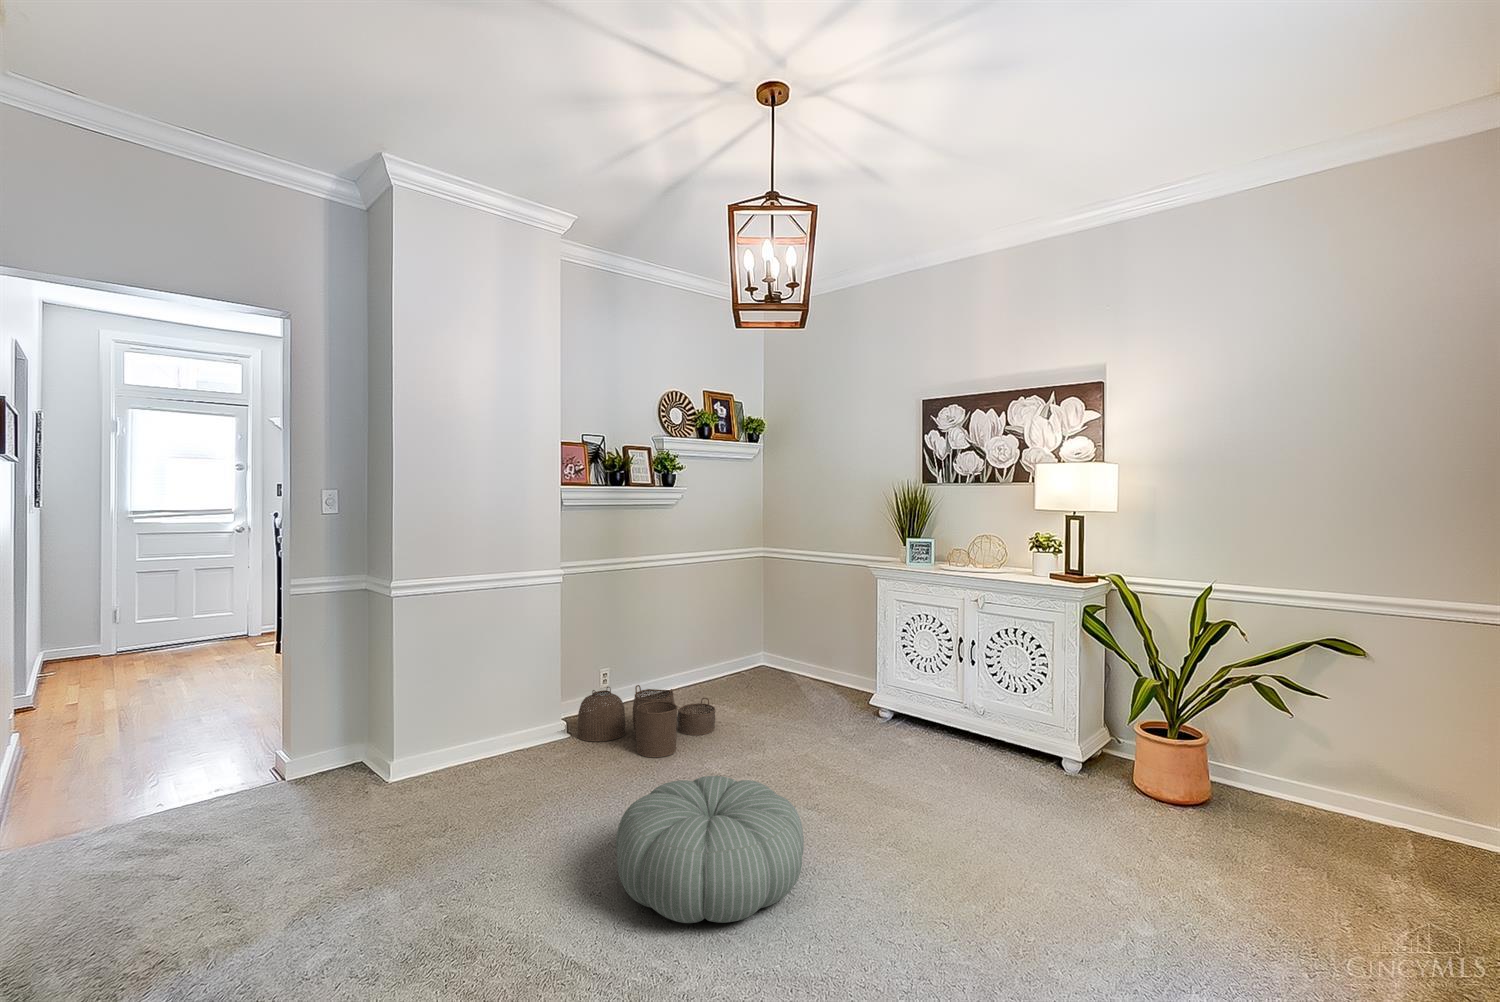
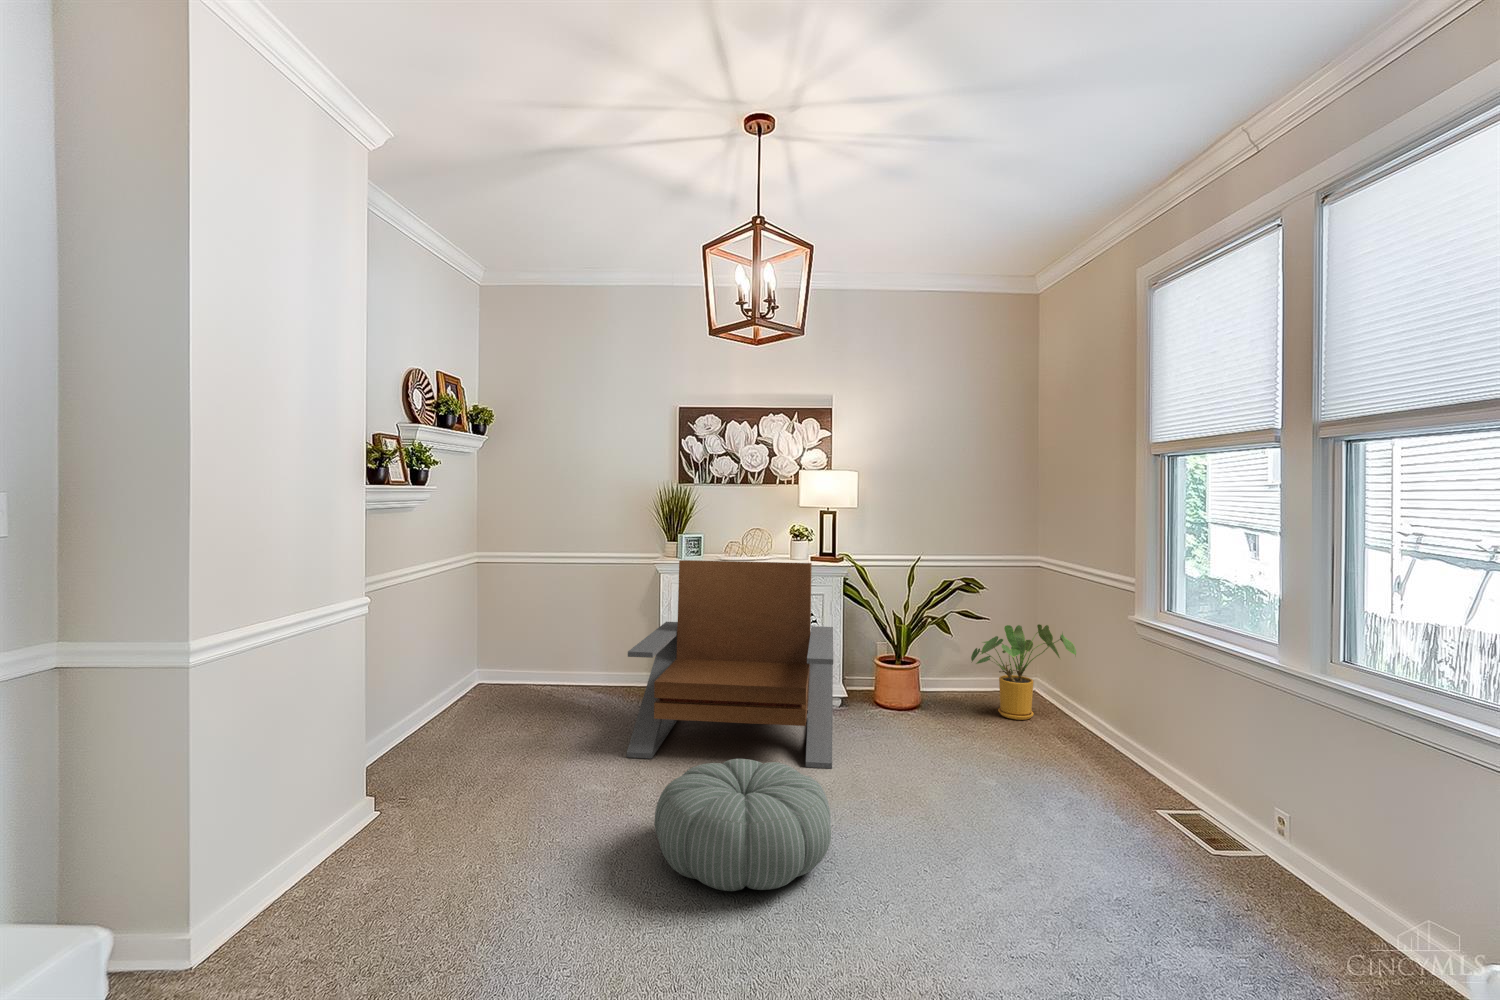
lounge chair: none [768,567,1048,836] -> present [627,560,833,768]
woven basket: present [577,685,715,757] -> none [377,712,534,797]
house plant: none [1269,709,1490,876] -> present [971,624,1076,720]

